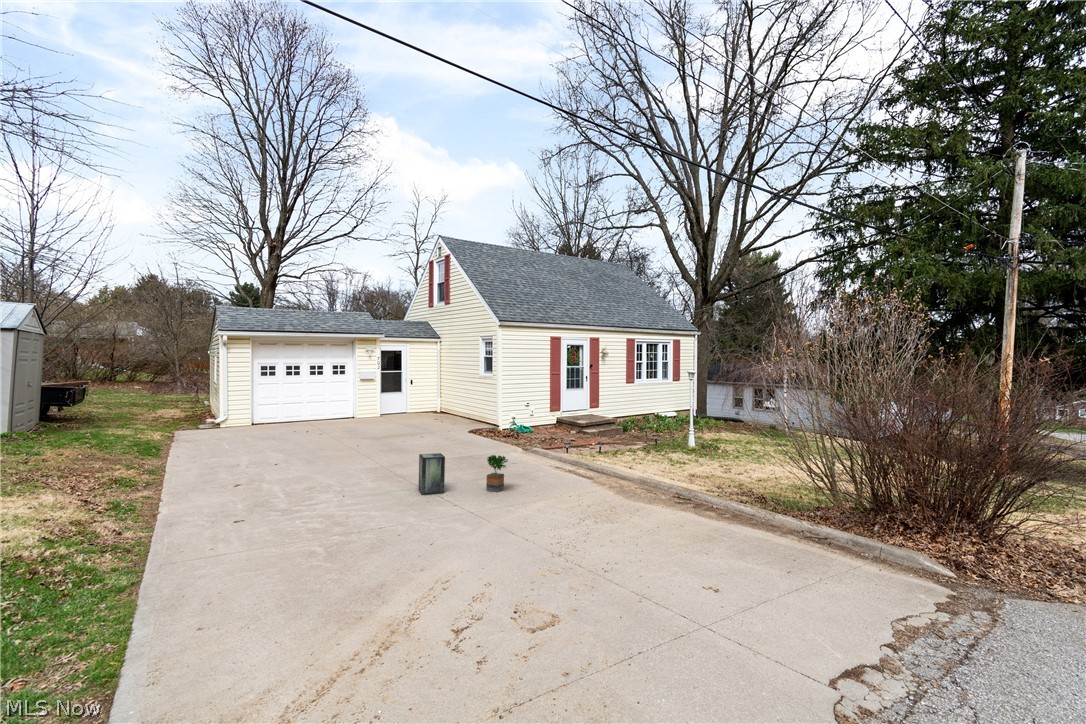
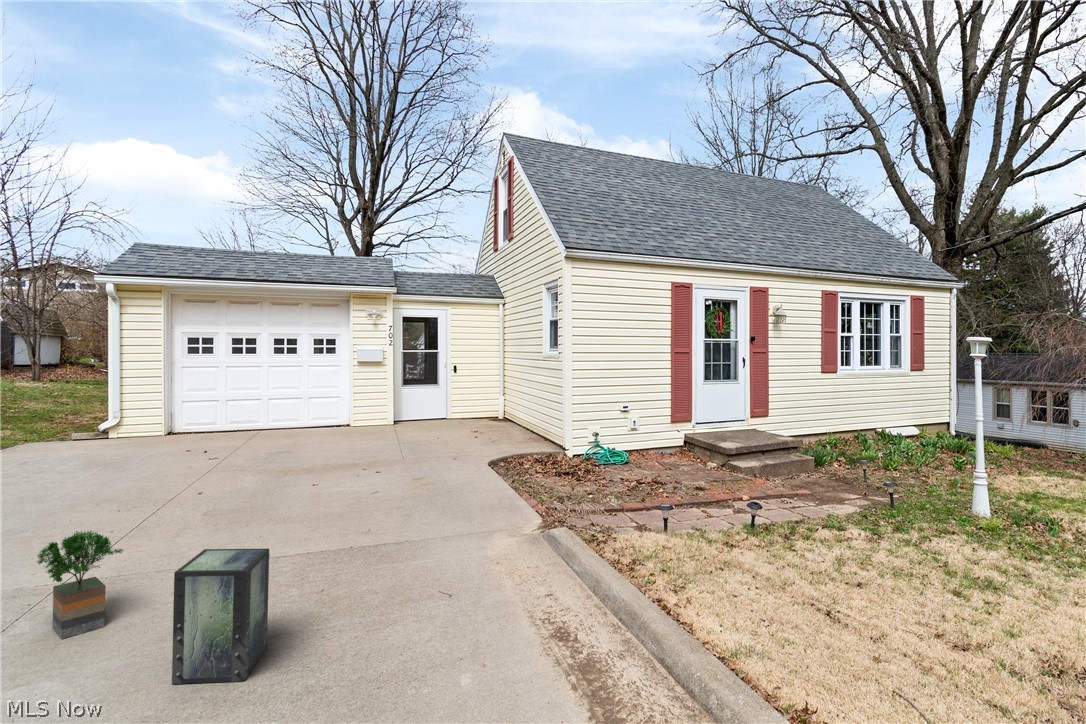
potted tree: present [486,455,508,492] -> present [37,531,123,639]

